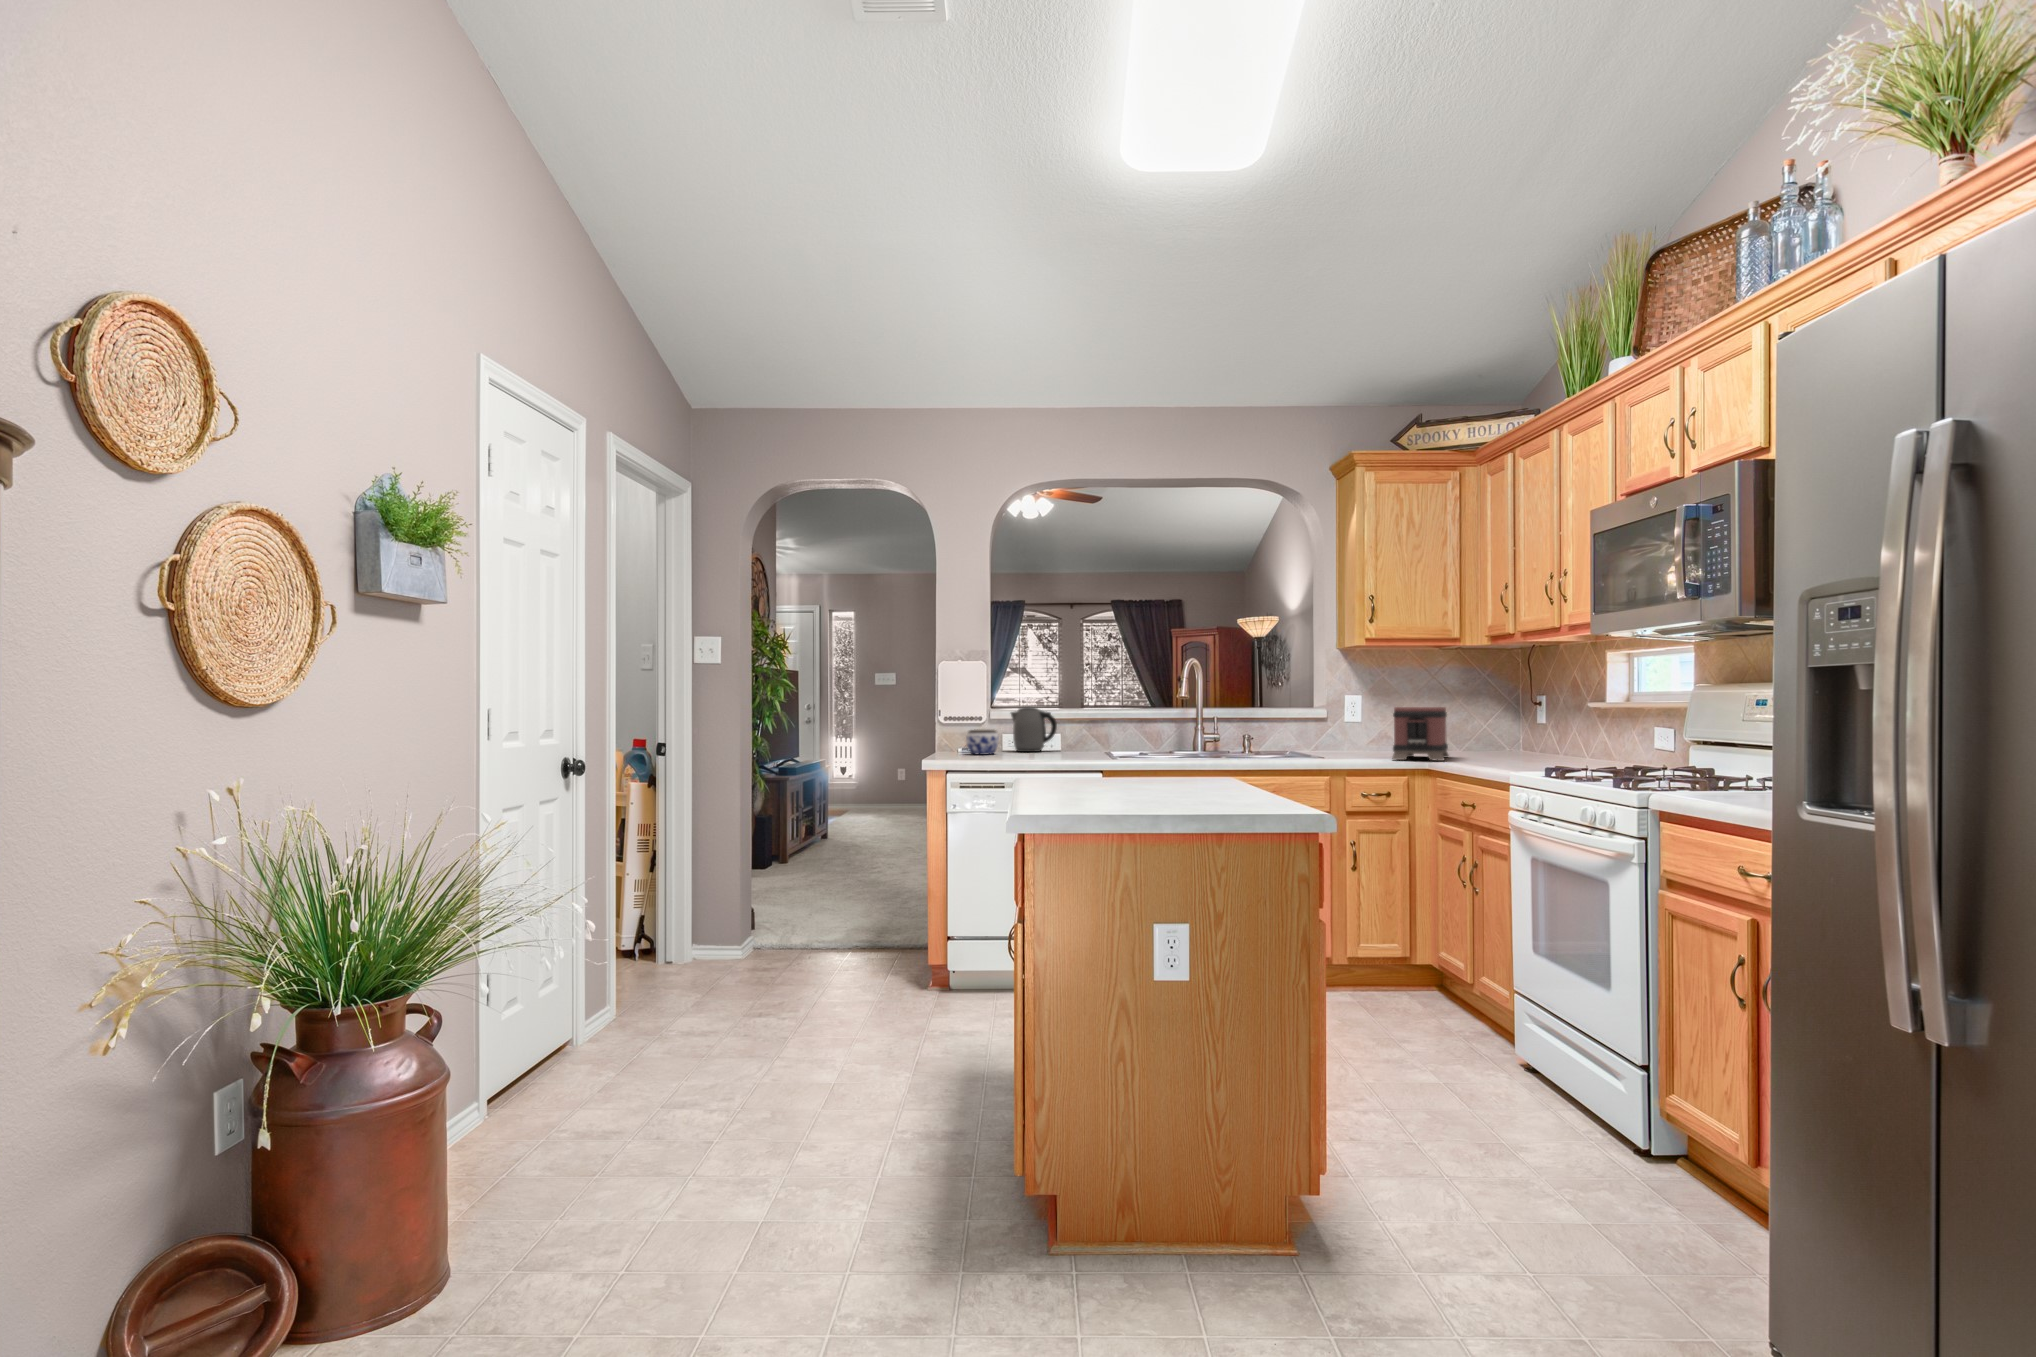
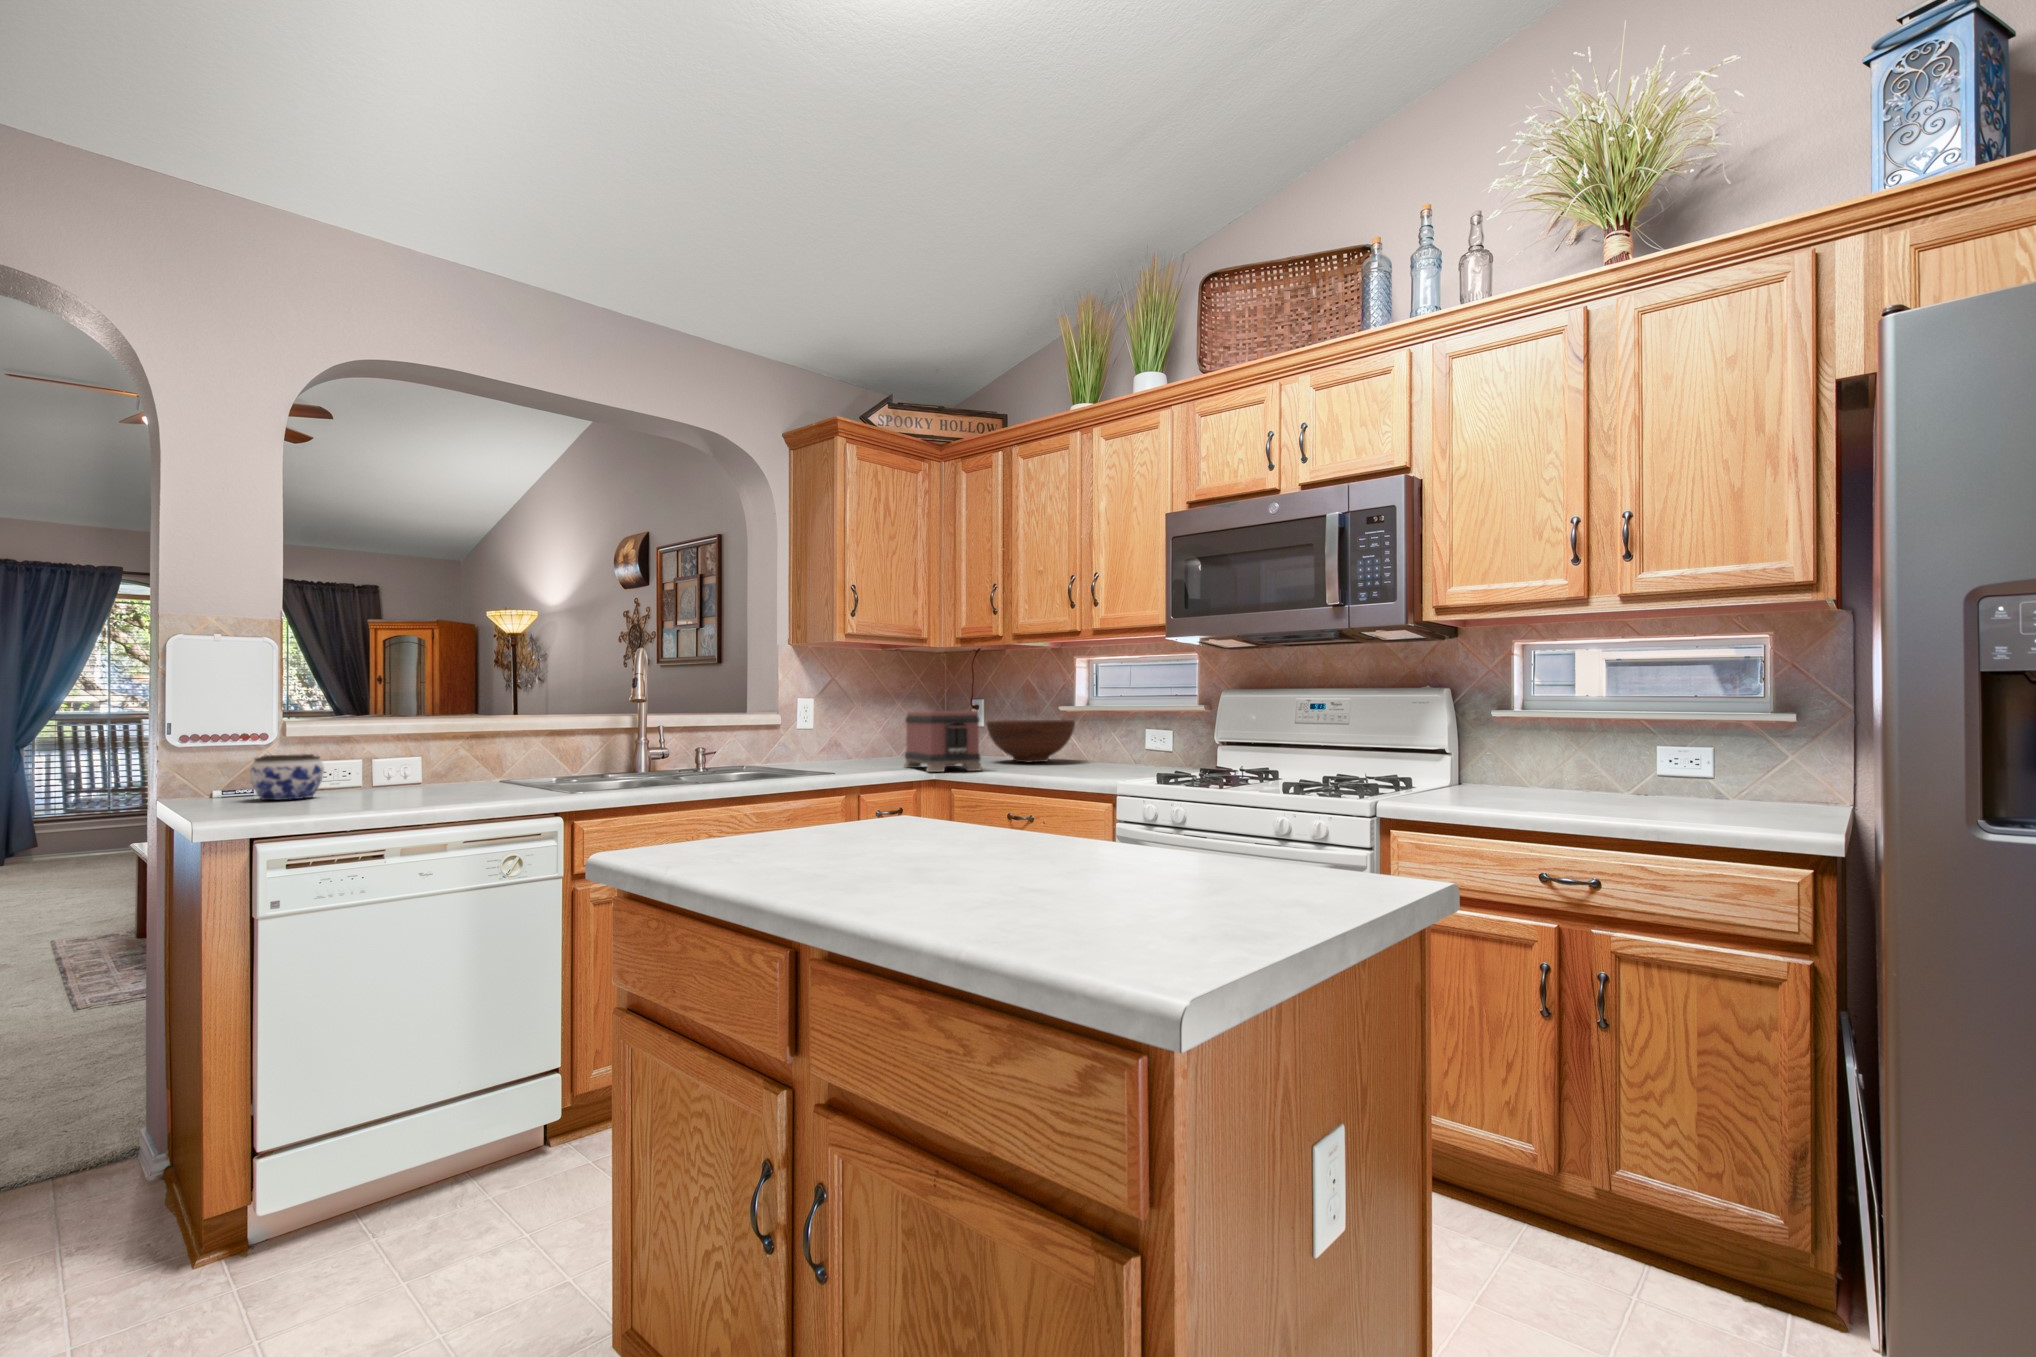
kettle: present [1011,707,1057,752] -> none [328,714,418,790]
fruit bowl: none [1494,716,1591,757] -> present [986,720,1075,762]

